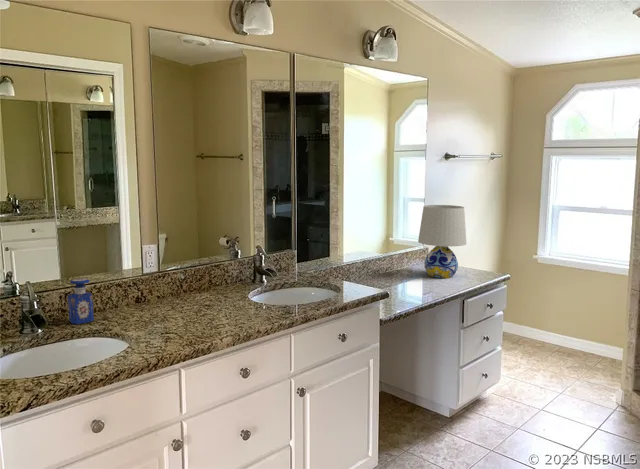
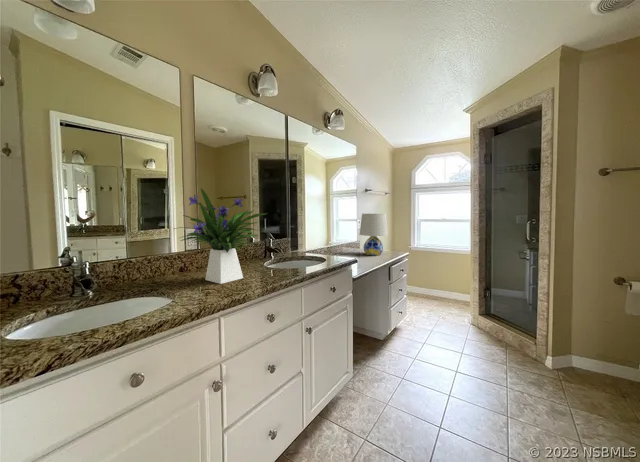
flower arrangement: none [127,208,244,326] -> present [174,189,268,284]
perfume bottle: present [68,278,94,324] -> none [120,250,143,288]

